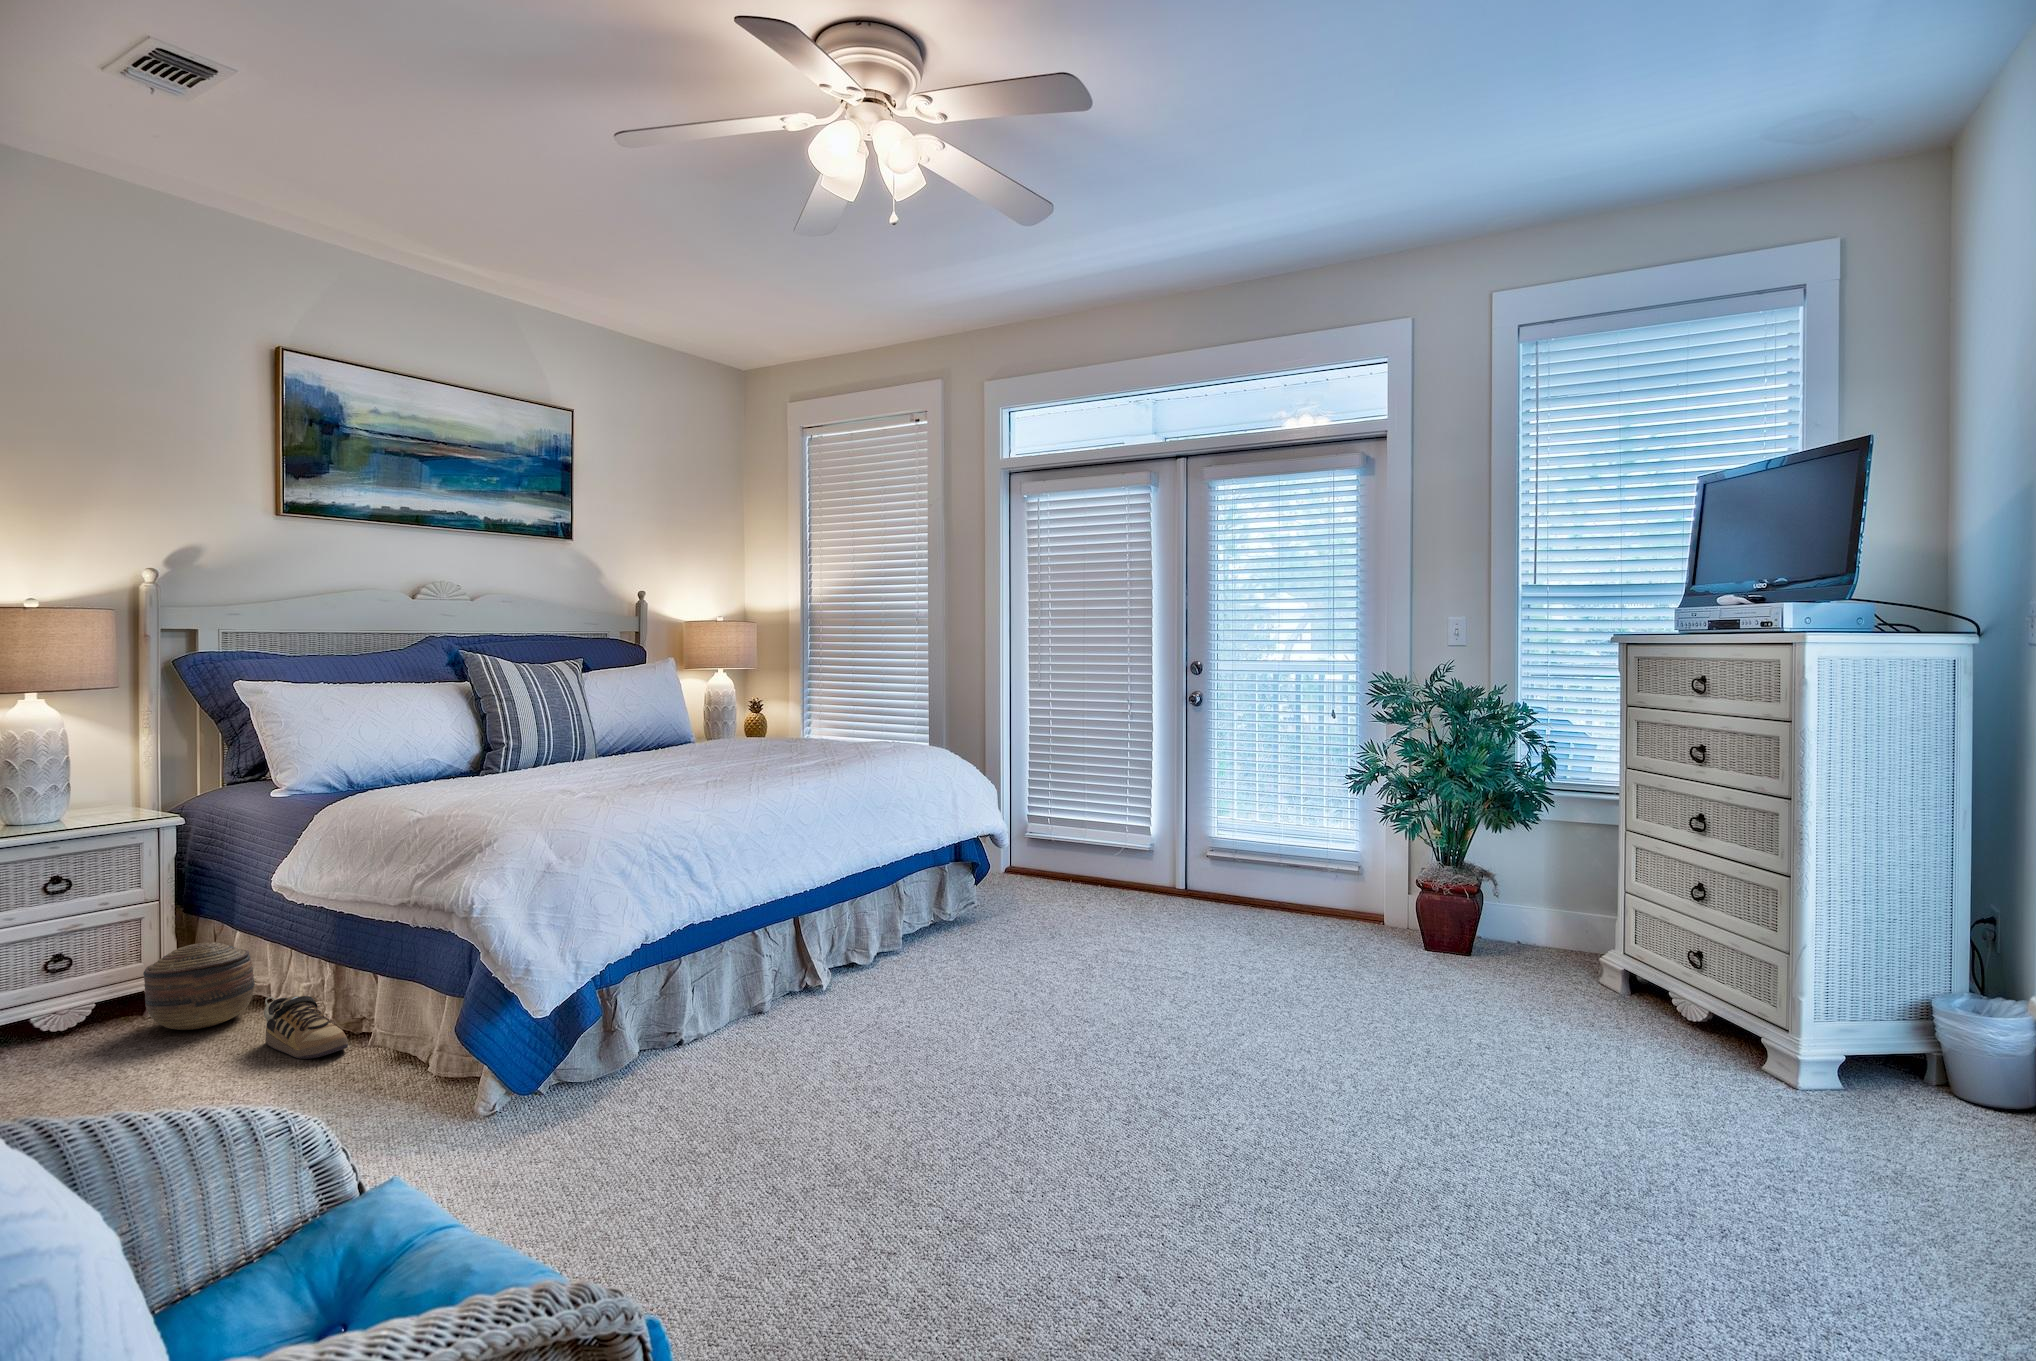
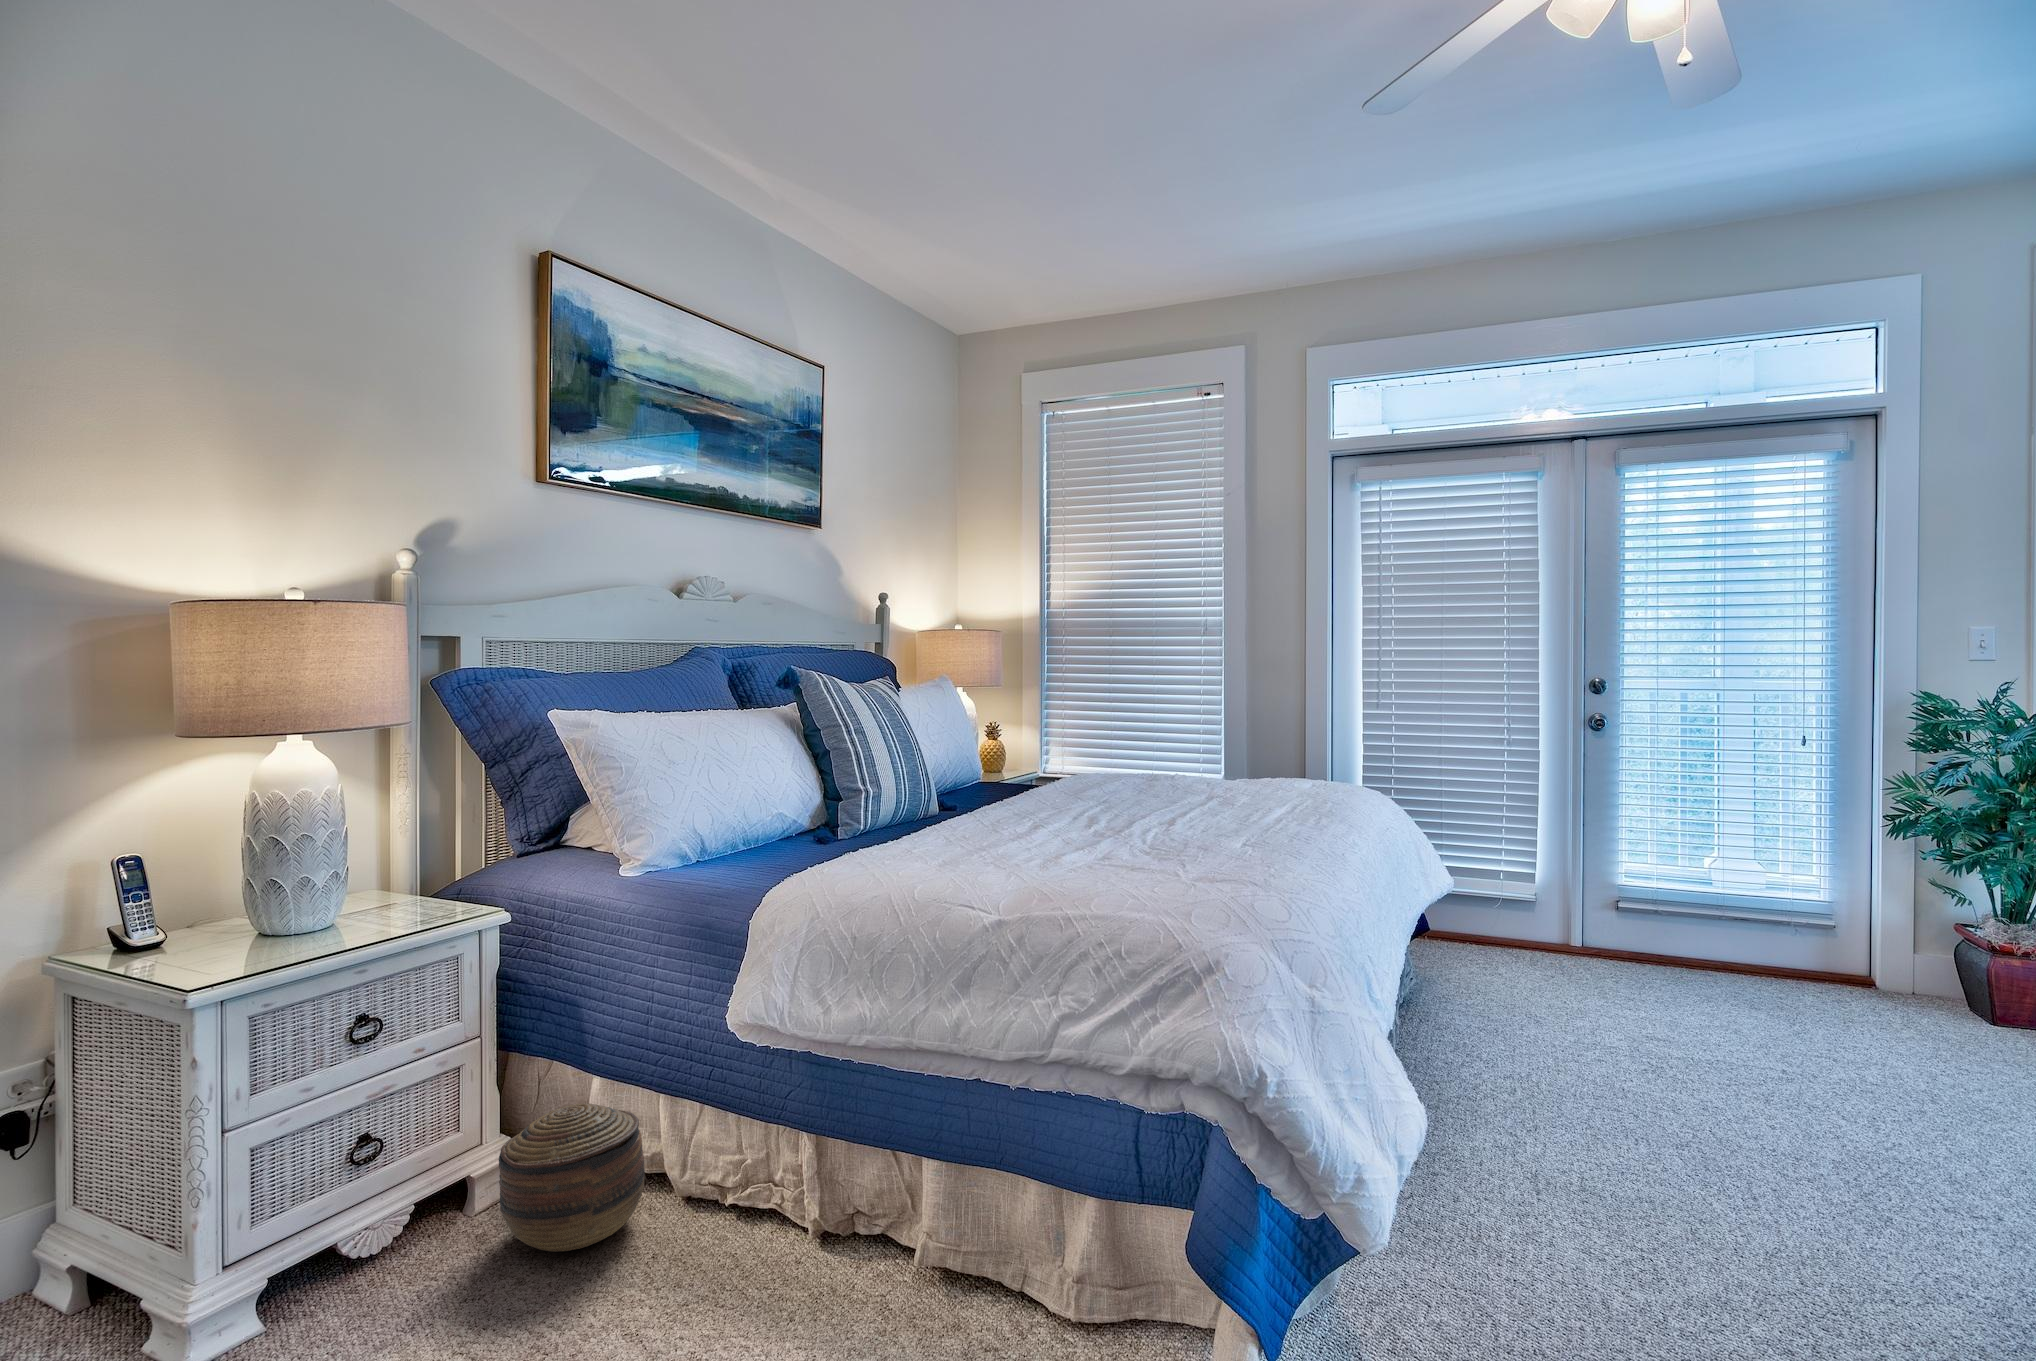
shoe: present [264,995,348,1059] -> none [708,1193,870,1303]

